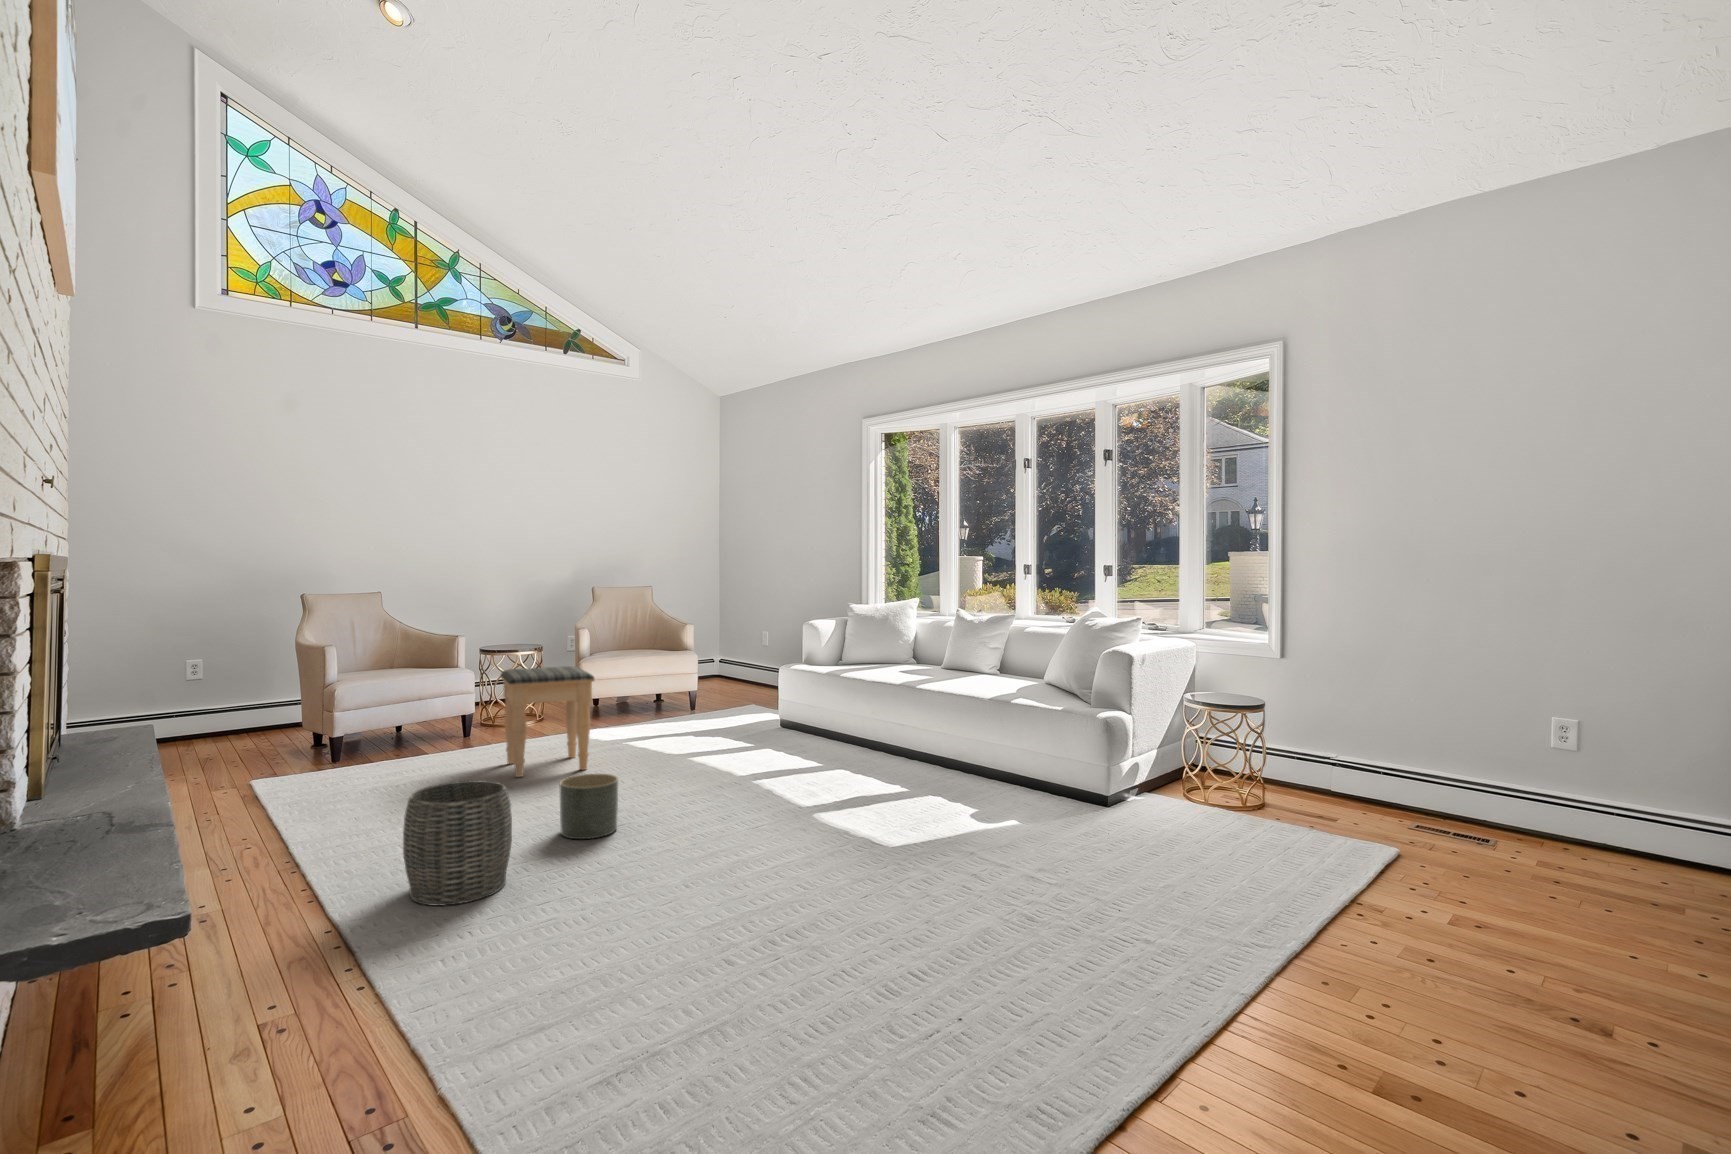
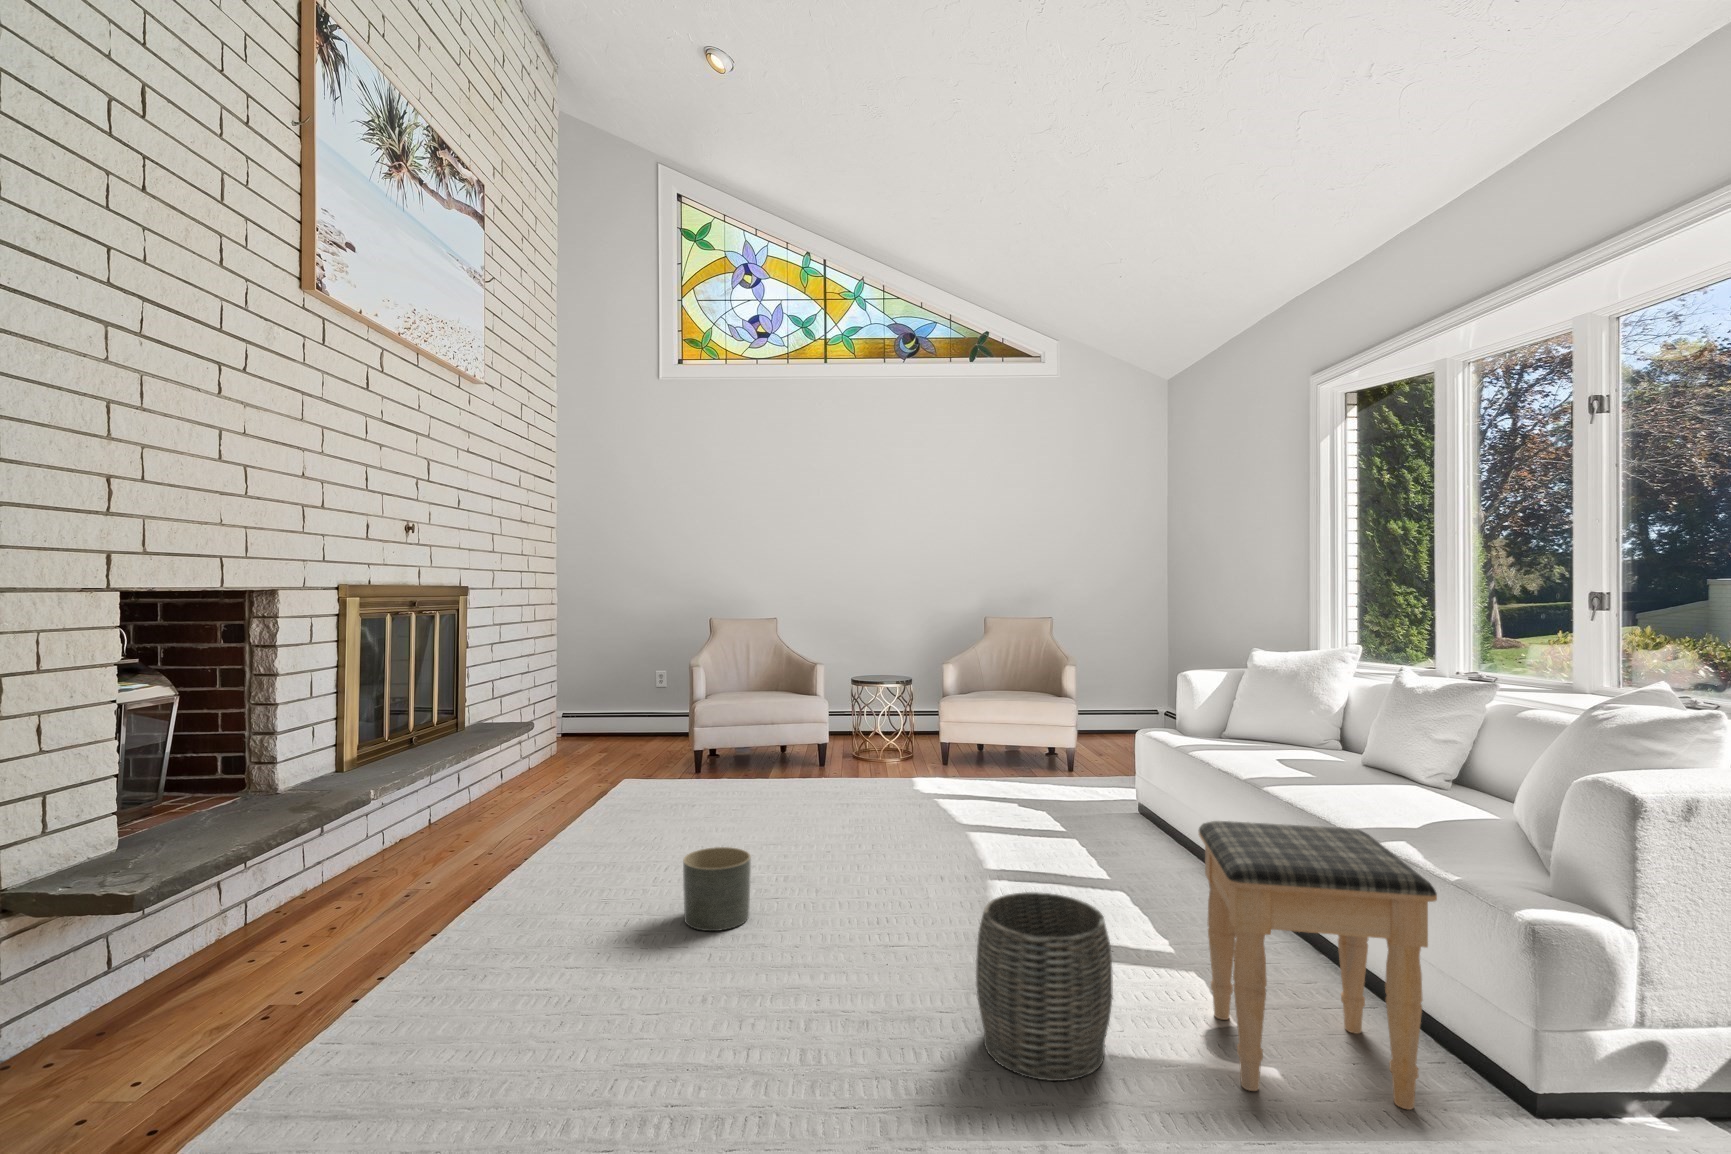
footstool: present [500,666,595,777] -> present [1199,821,1437,1109]
woven basket: present [403,780,512,906] -> present [976,892,1113,1081]

